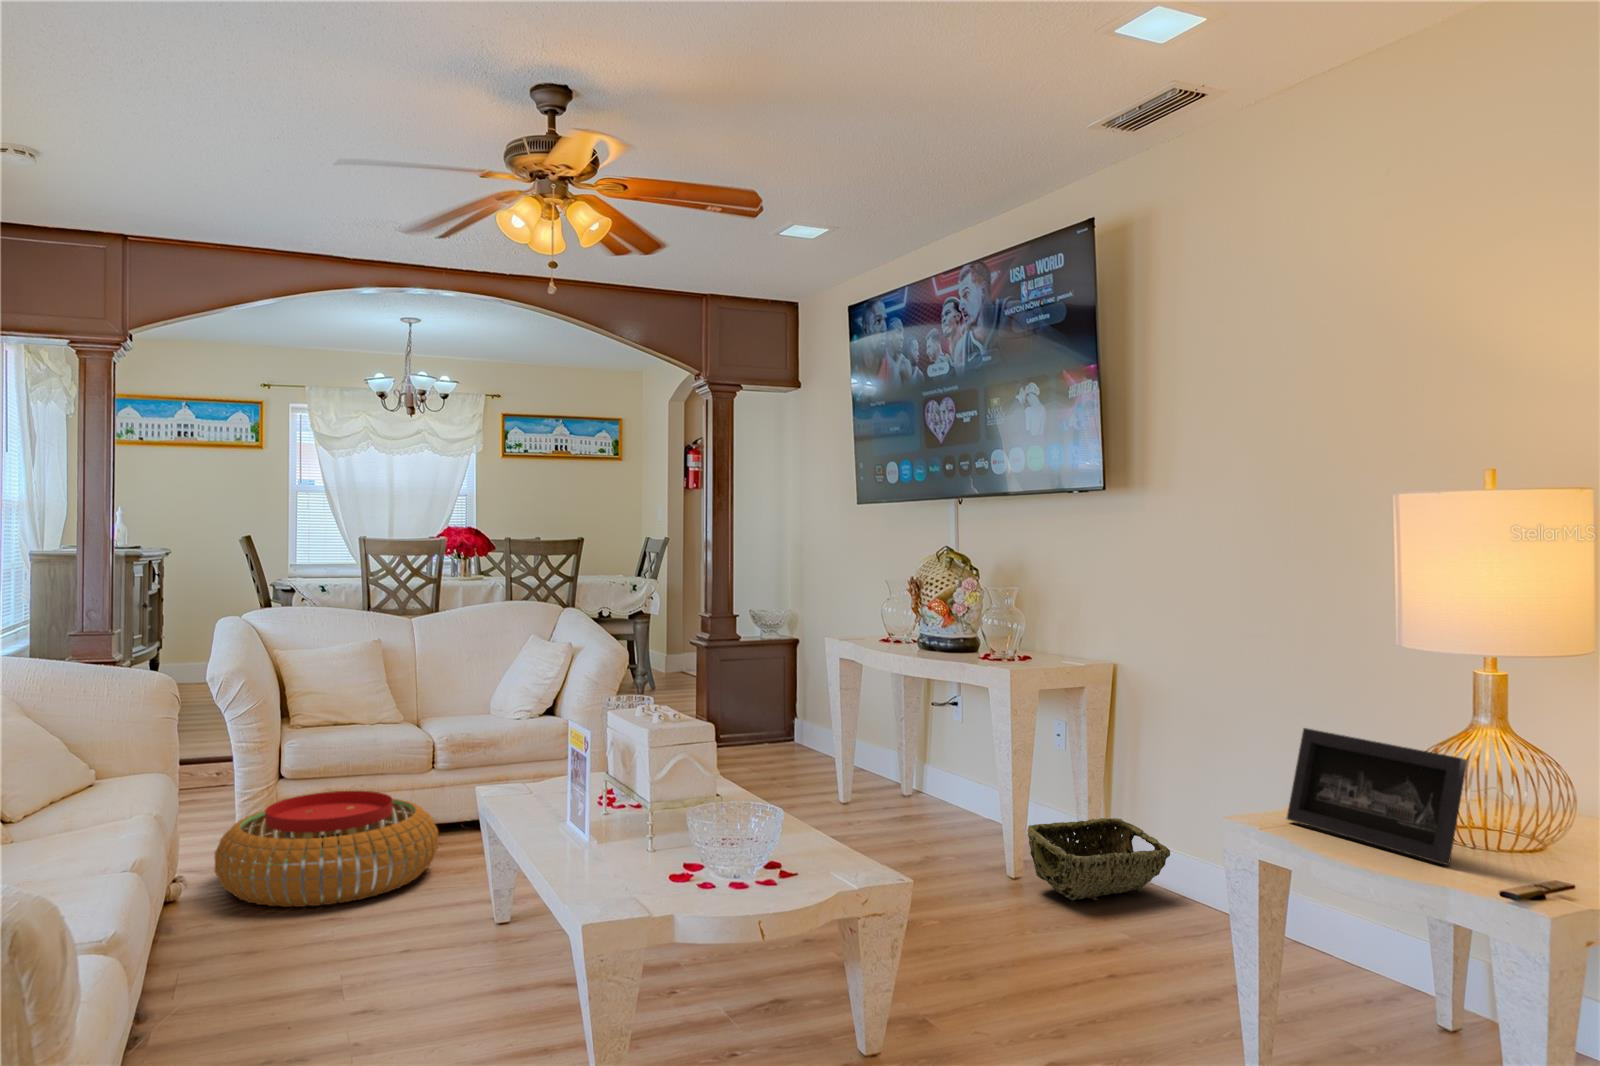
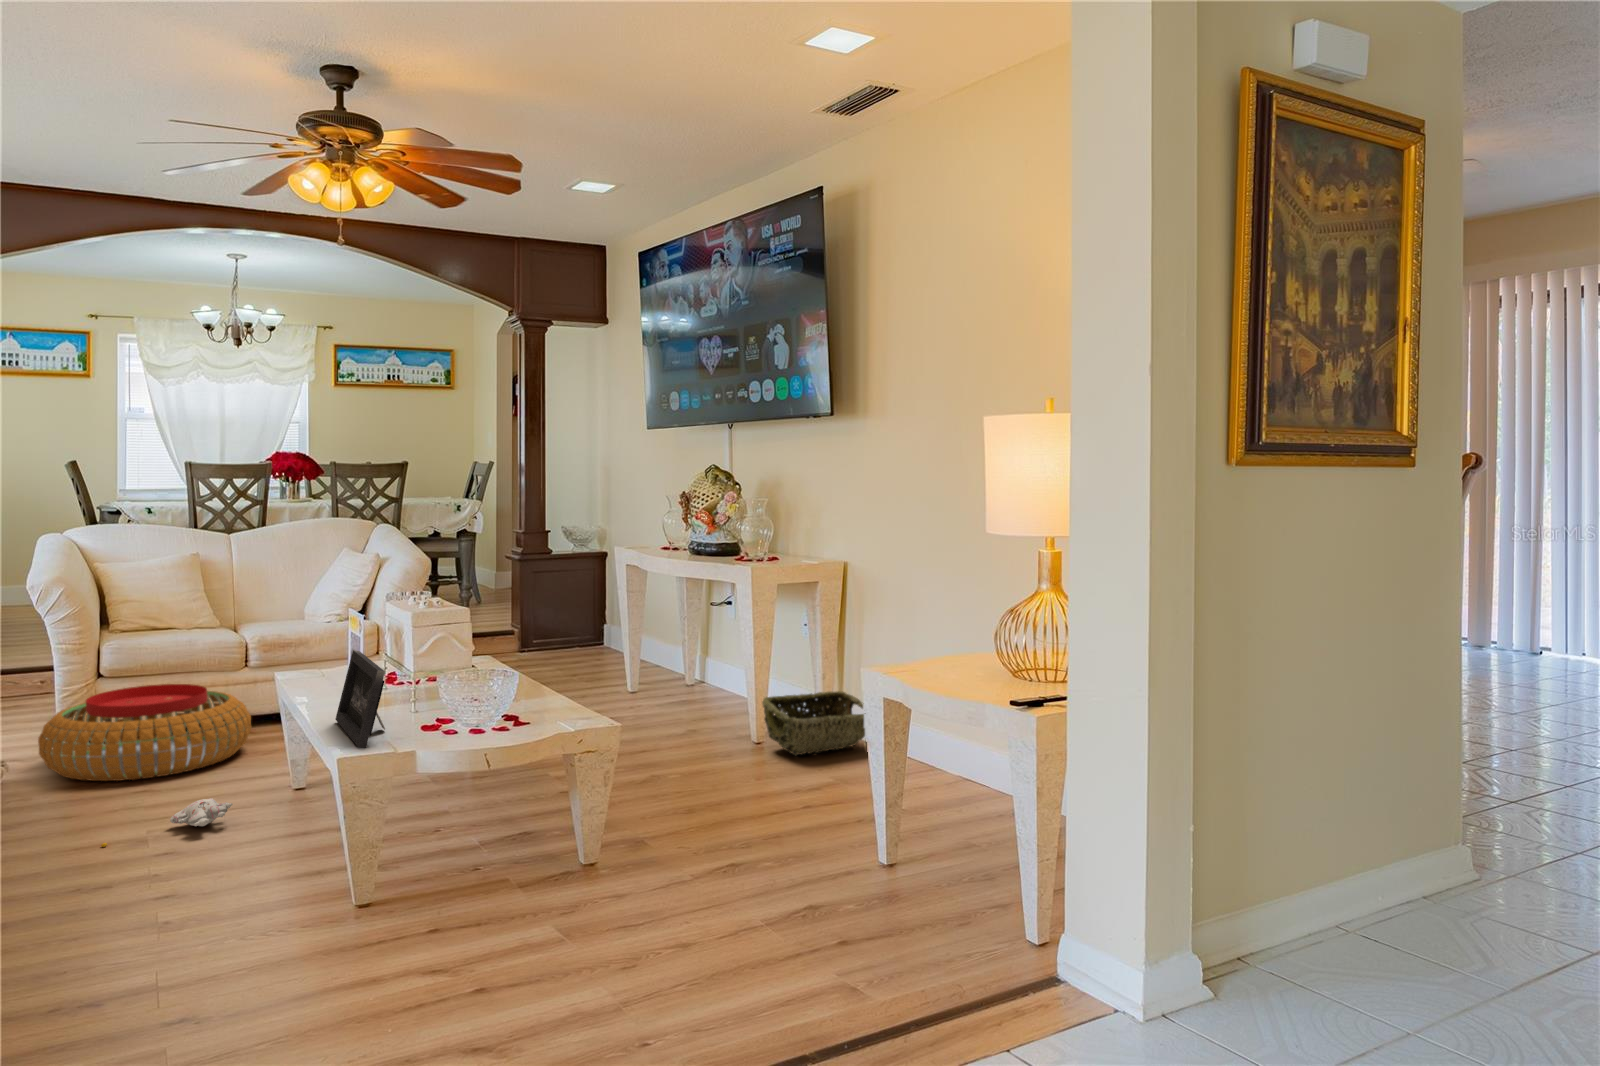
picture frame: present [1286,728,1467,865] -> present [336,650,385,748]
plush toy: none [286,940,432,1003] -> present [101,798,233,847]

